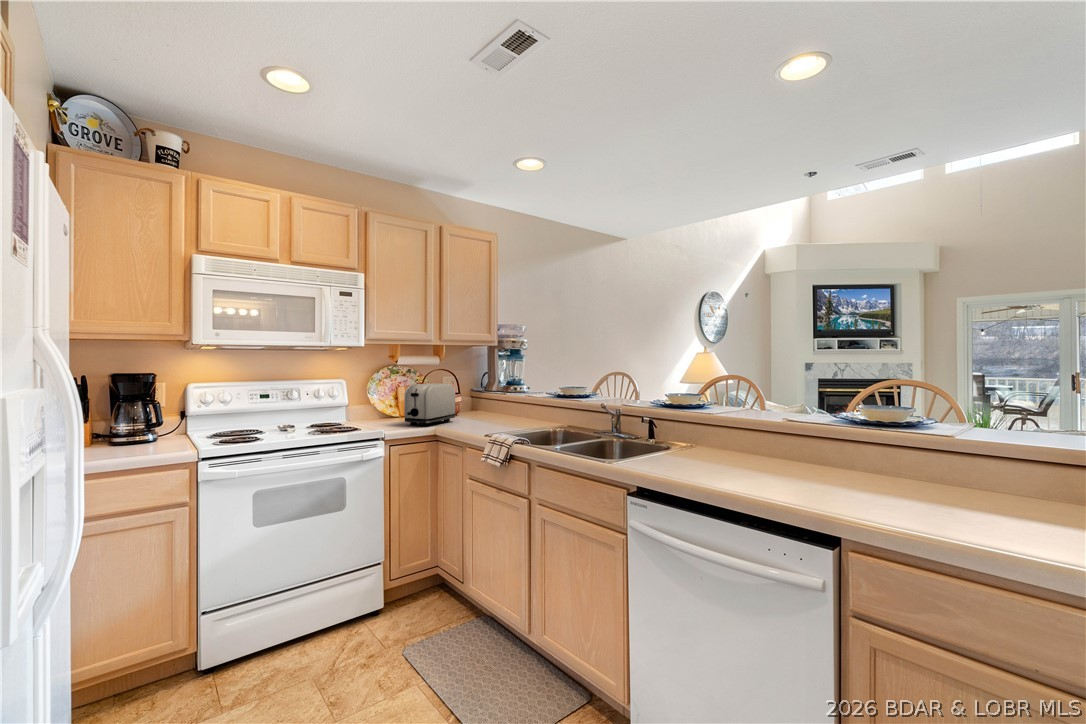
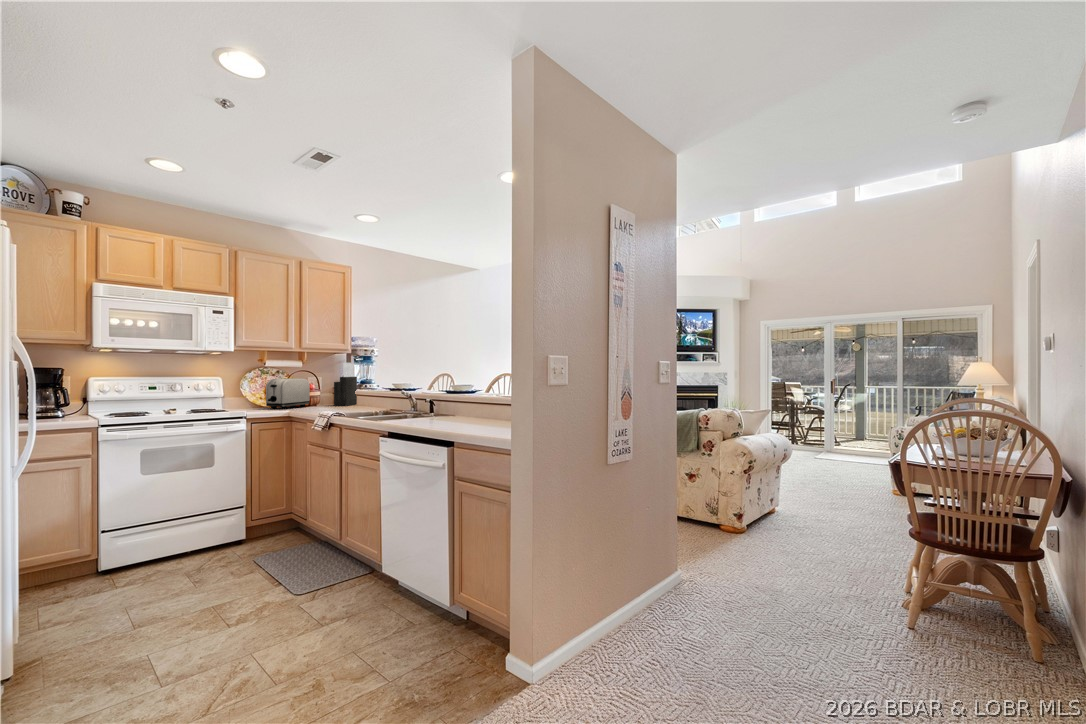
knife block: none [485,362,510,421] -> present [334,362,357,406]

